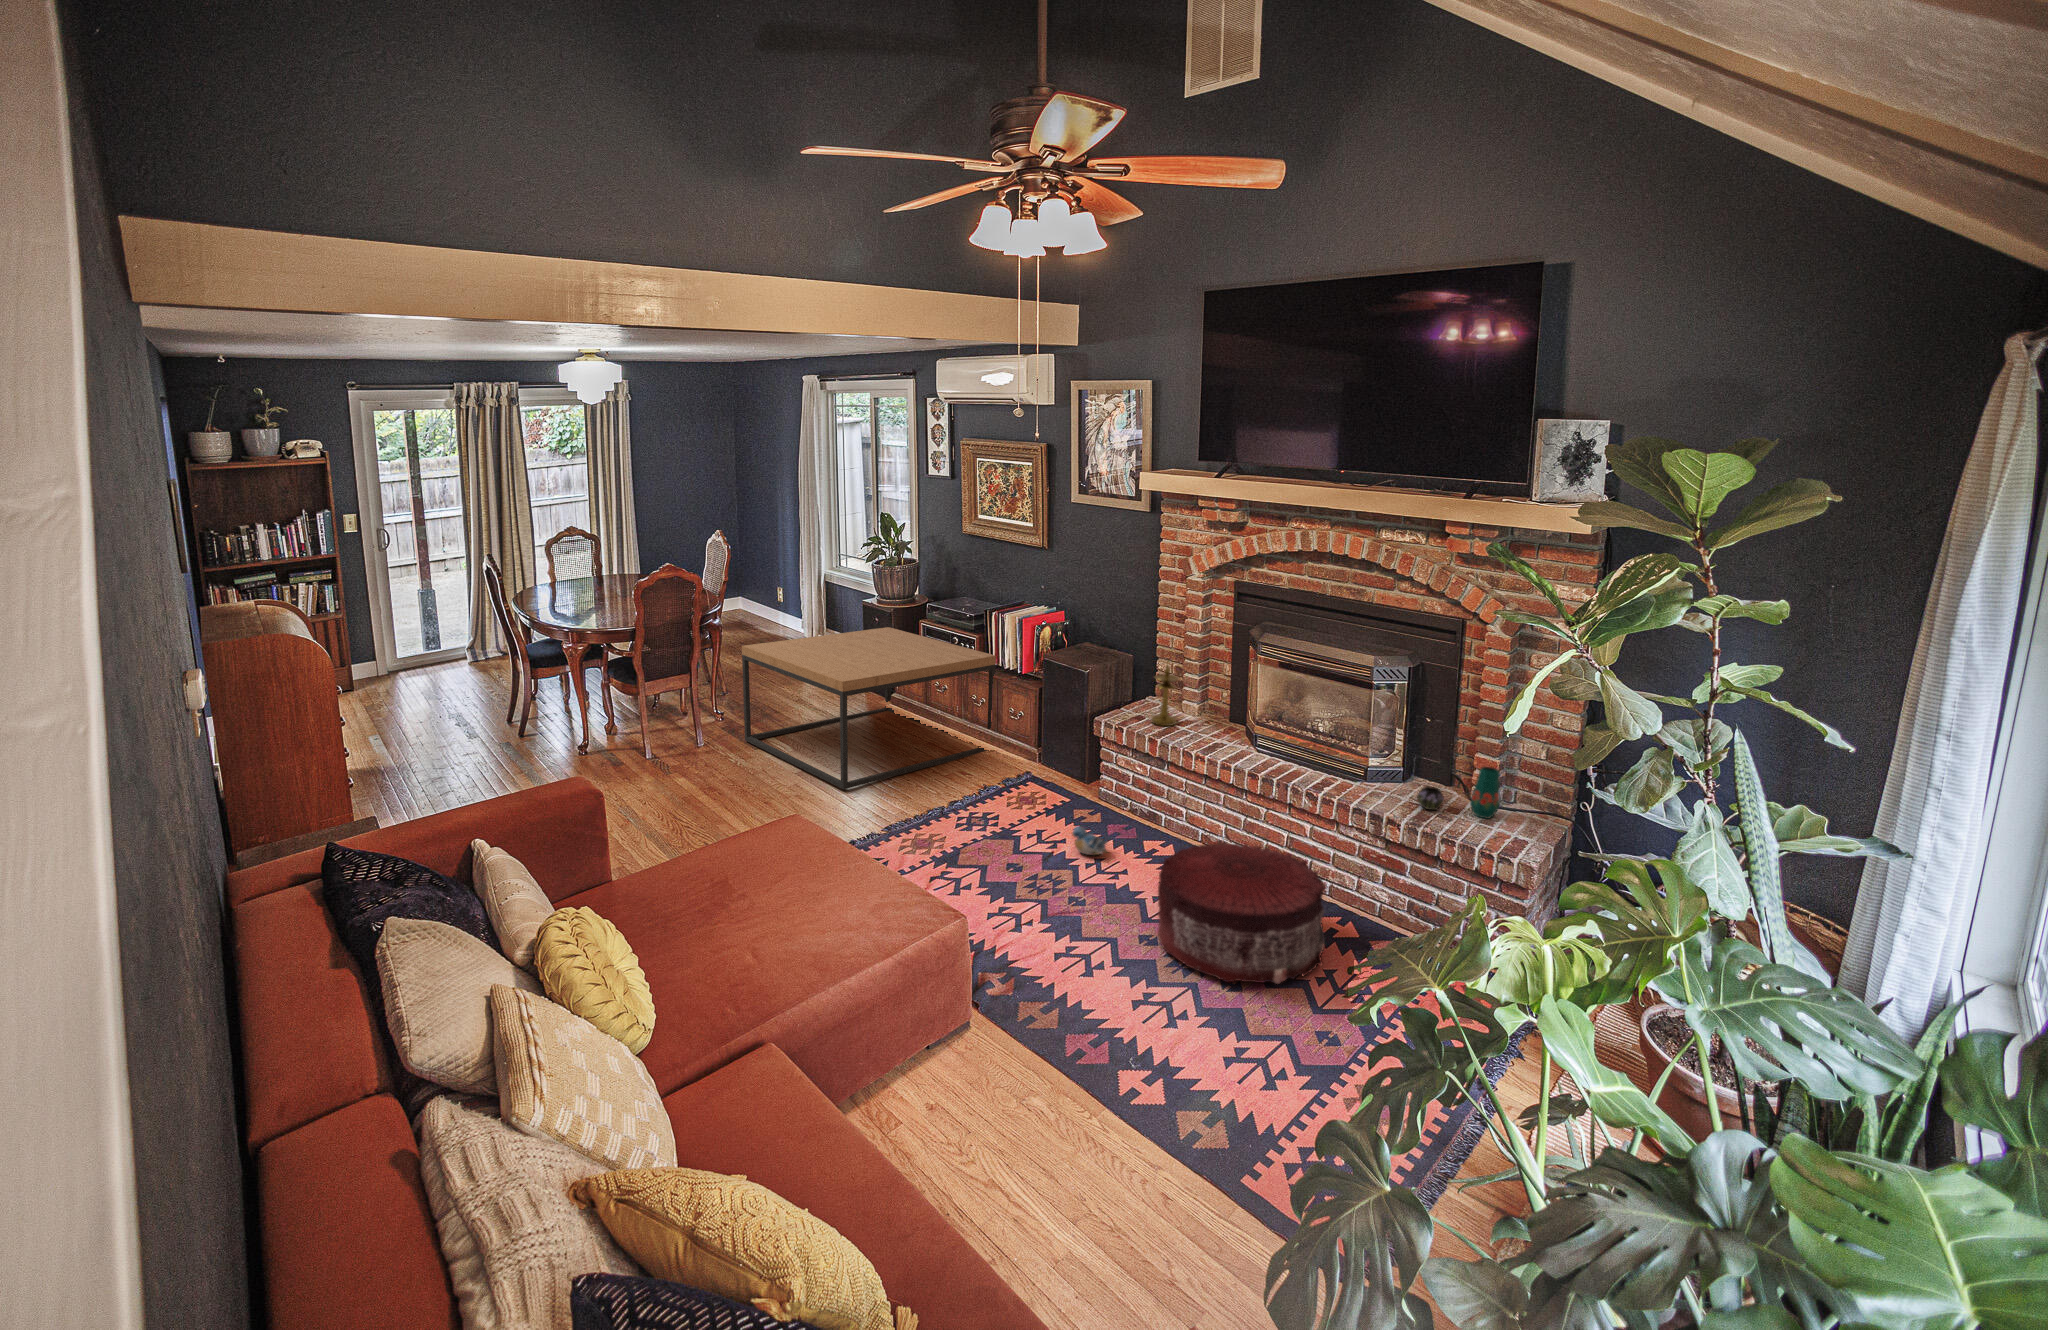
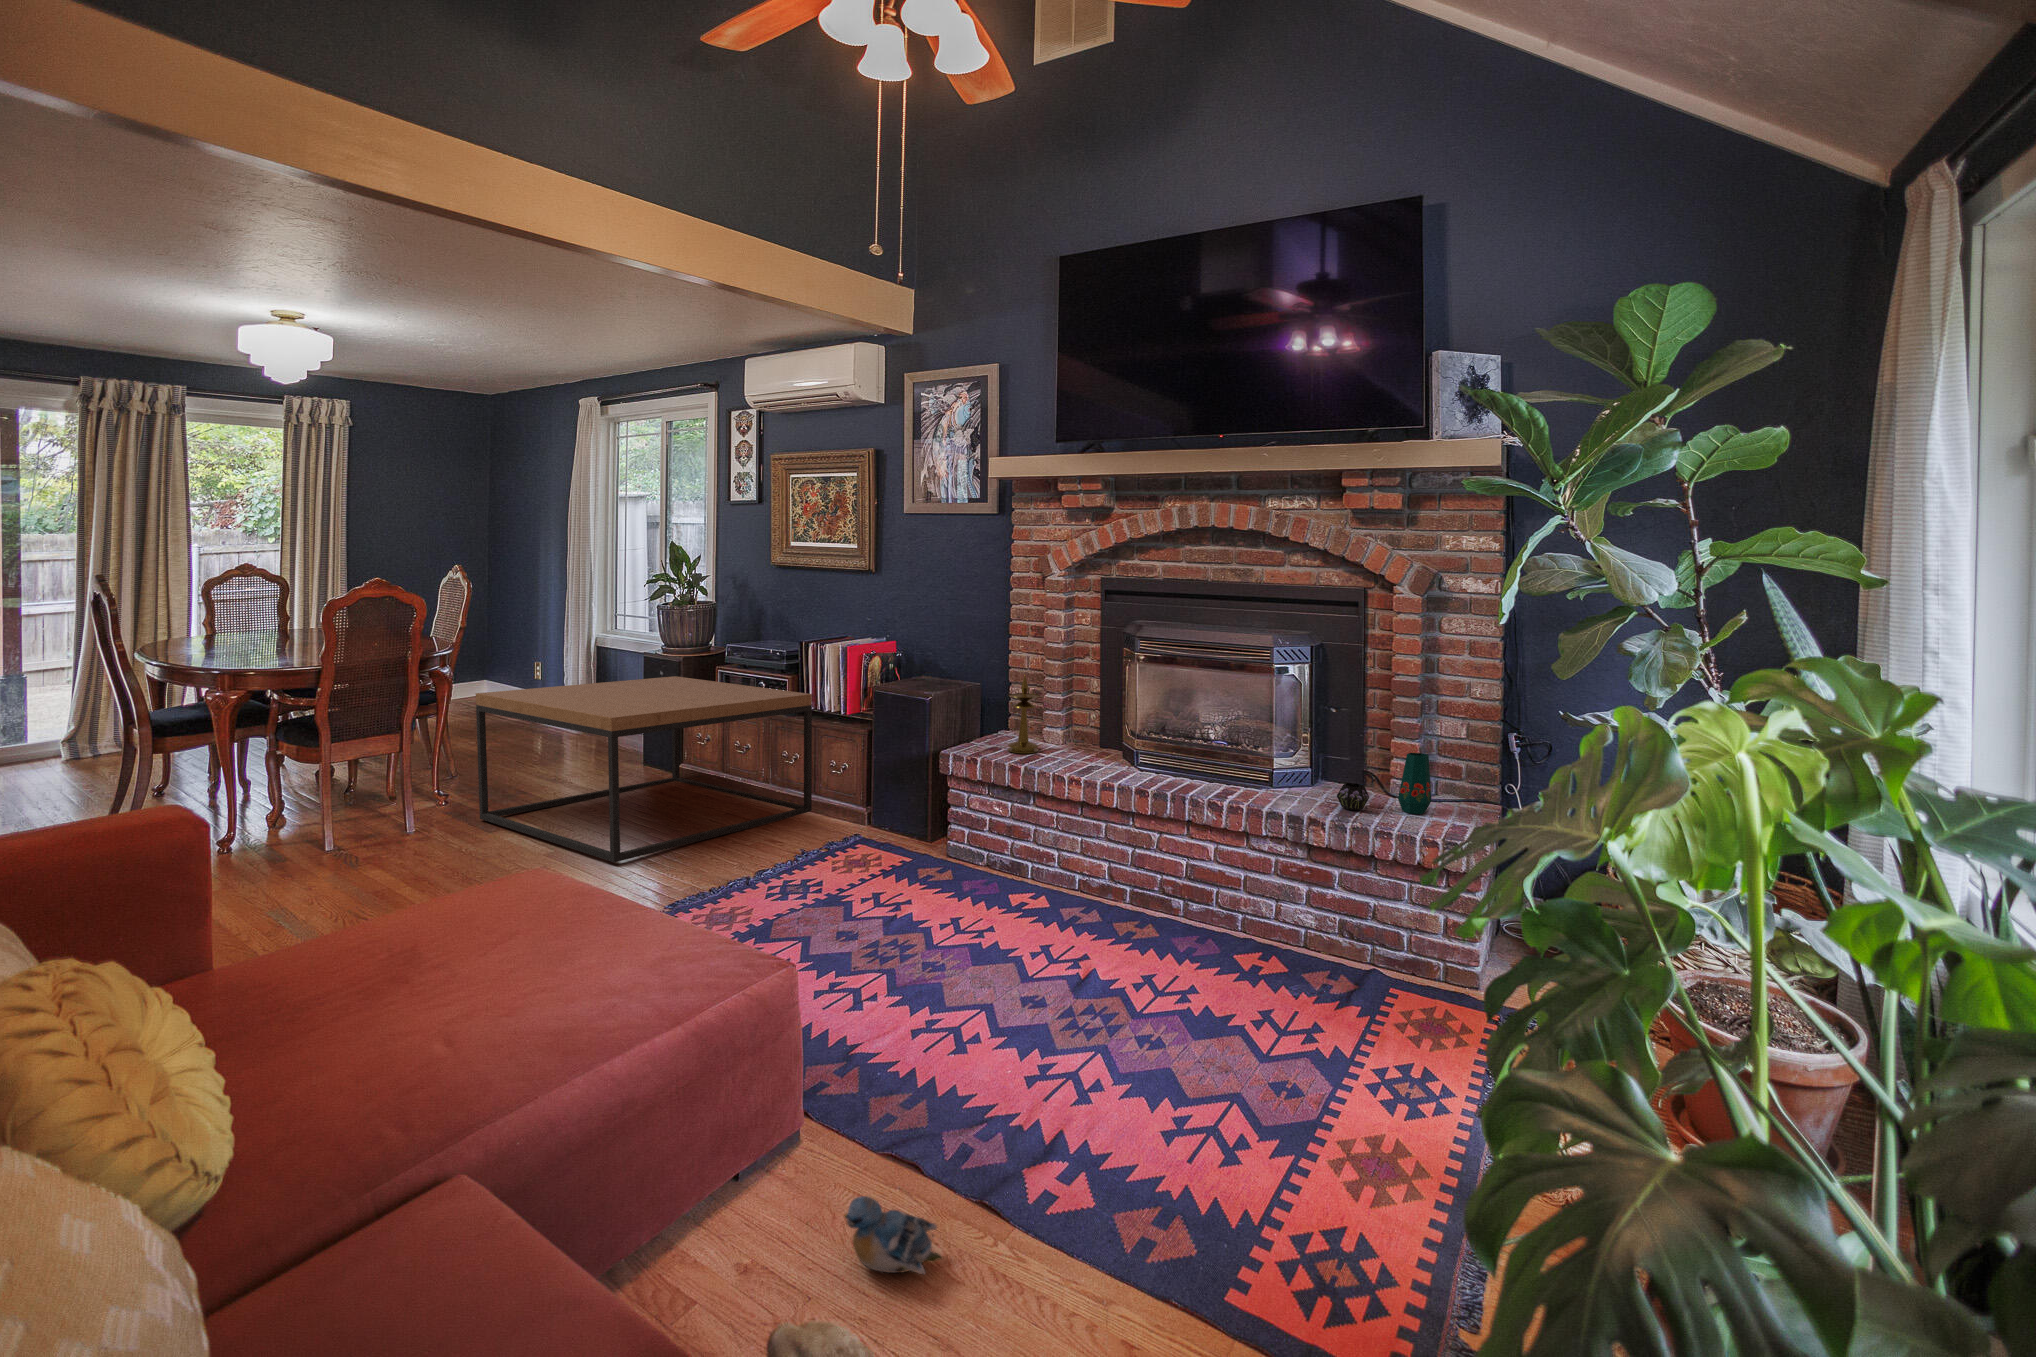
plush toy: present [1072,826,1109,855] -> present [845,1196,943,1274]
pouf: present [1158,843,1325,984] -> none [1043,866,1259,1037]

